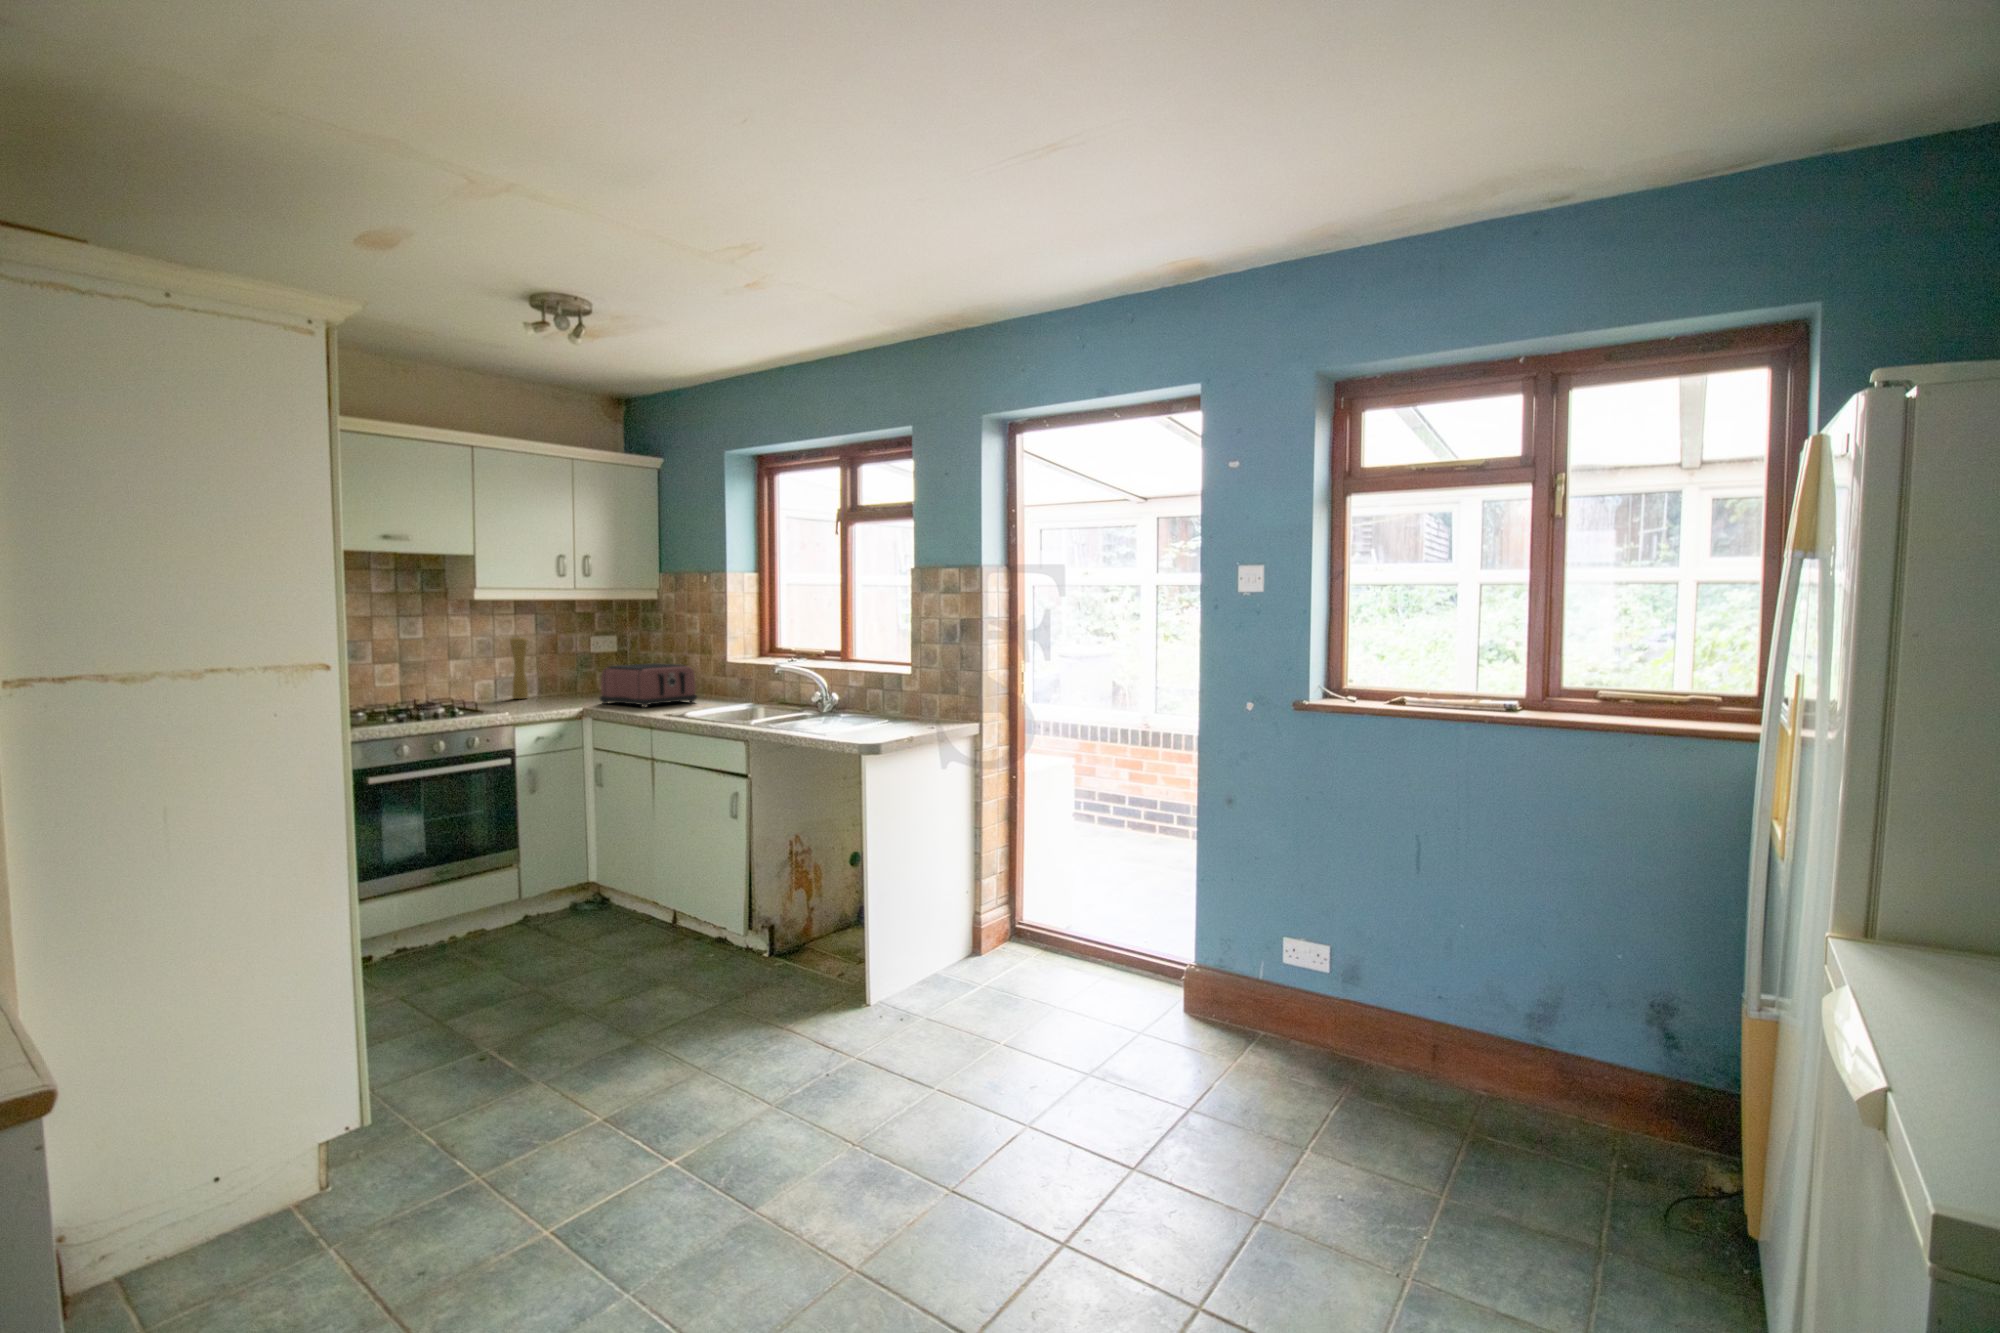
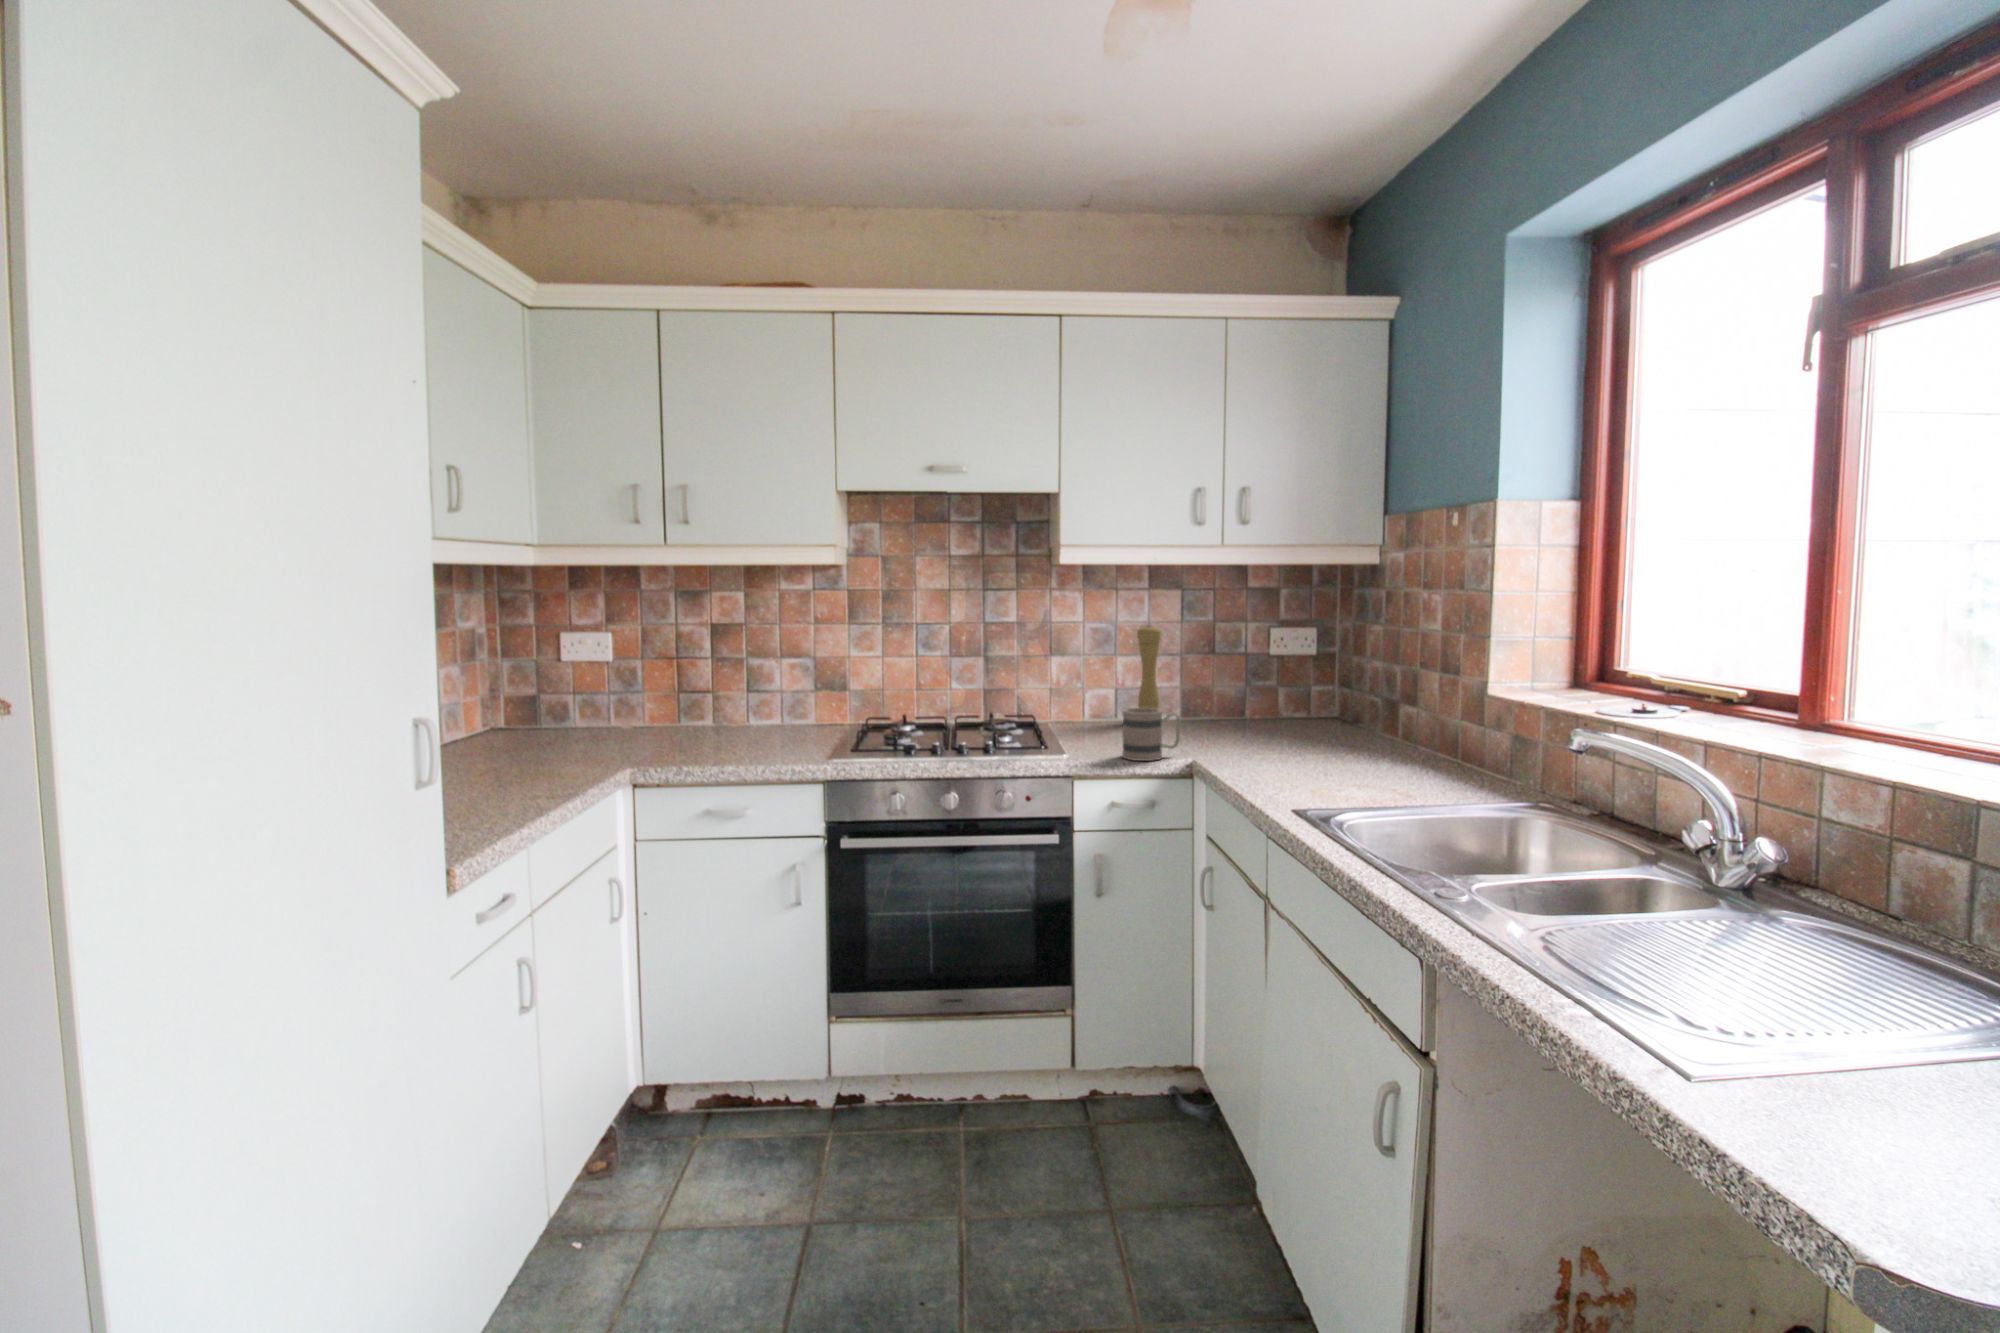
toaster: present [600,663,697,707] -> none [1237,683,1414,776]
mug: none [537,681,571,711] -> present [1122,708,1181,761]

